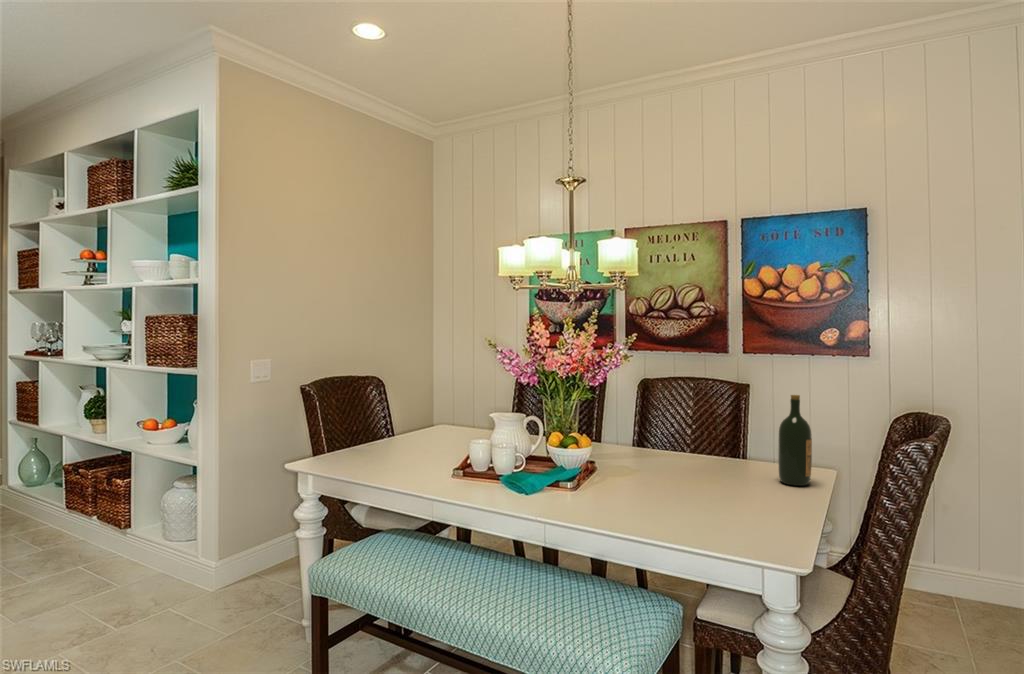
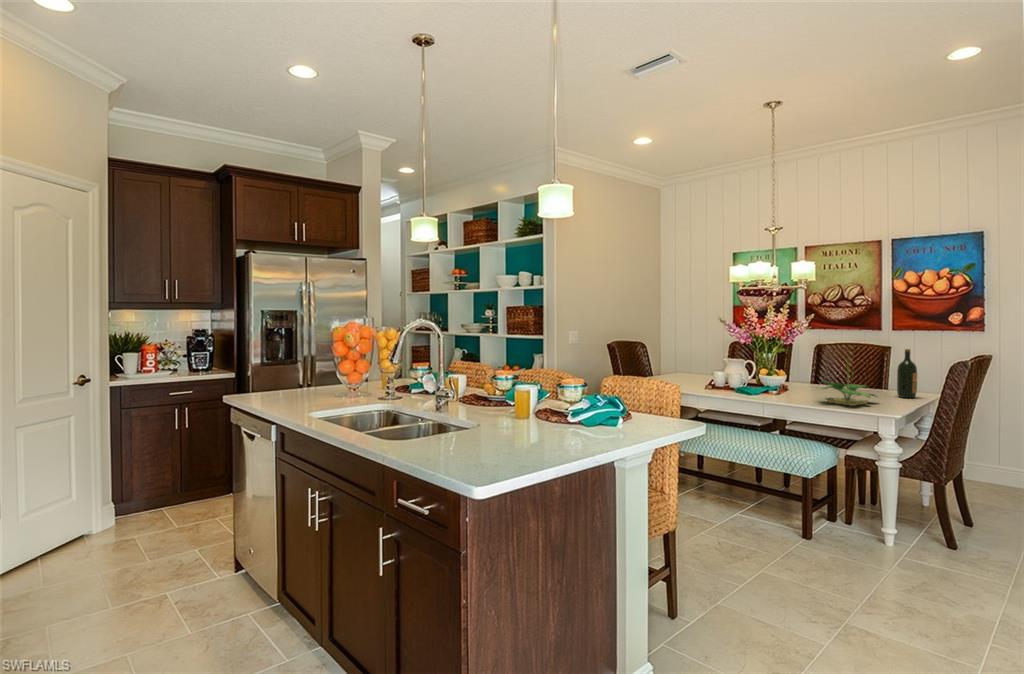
potted plant: none [648,409,761,525] -> present [820,360,877,406]

